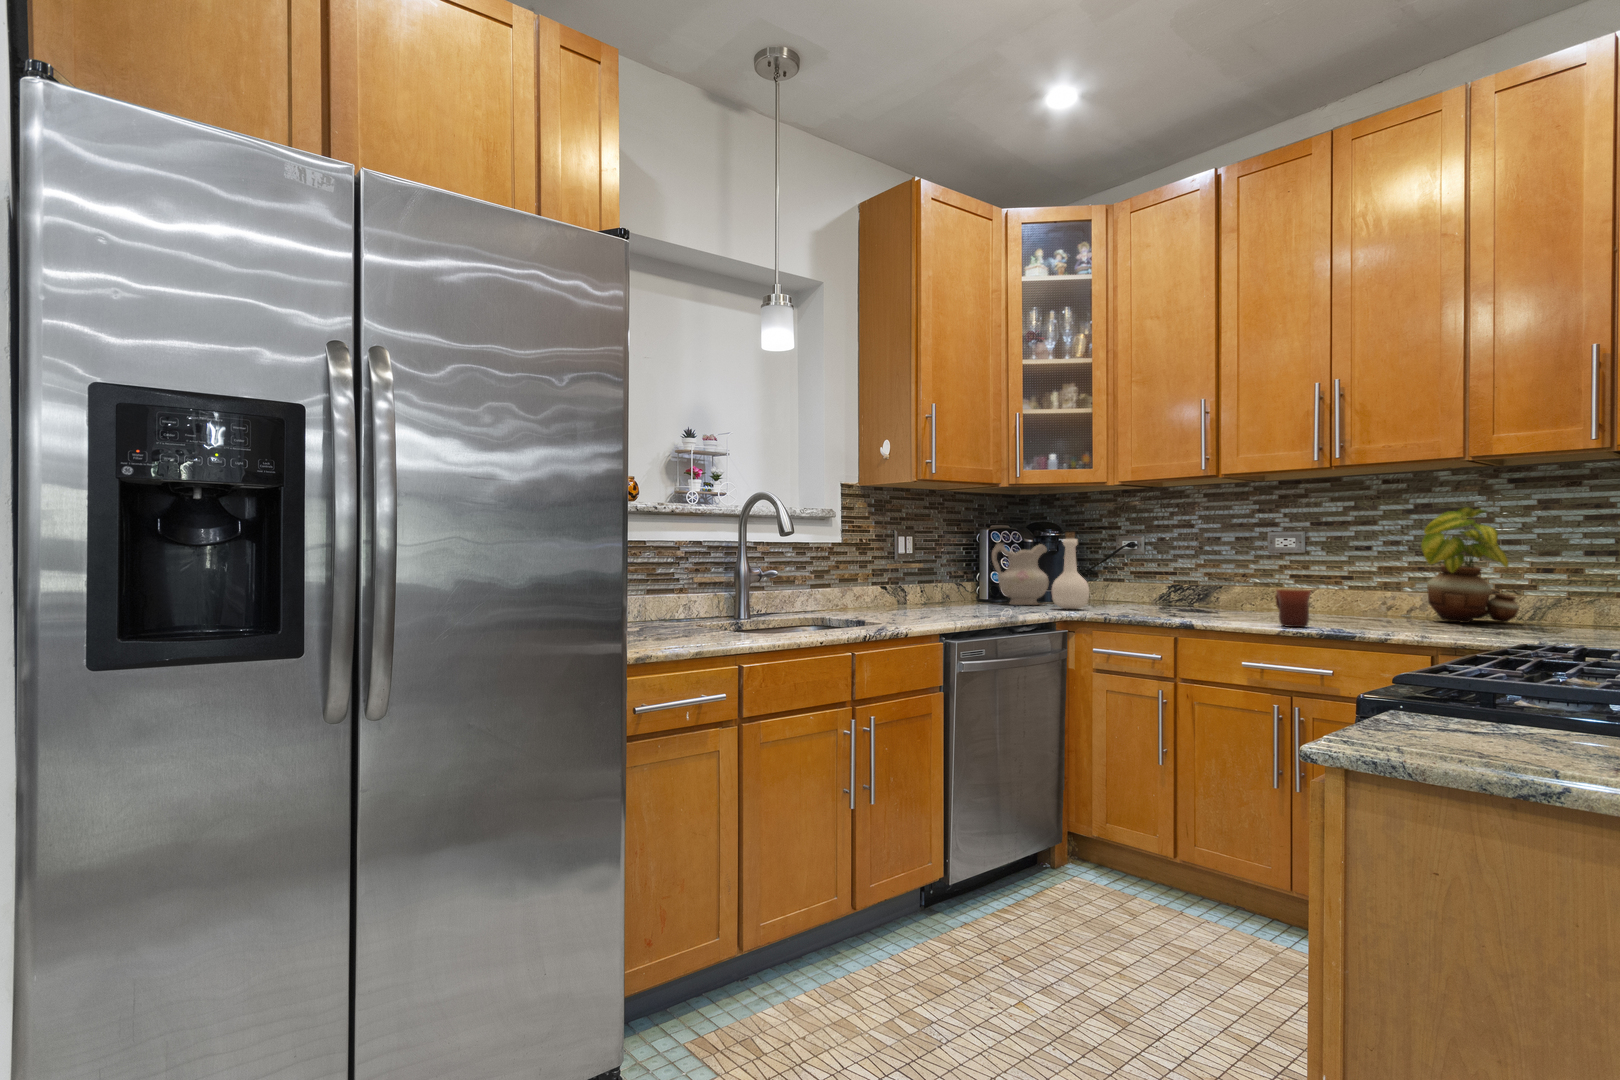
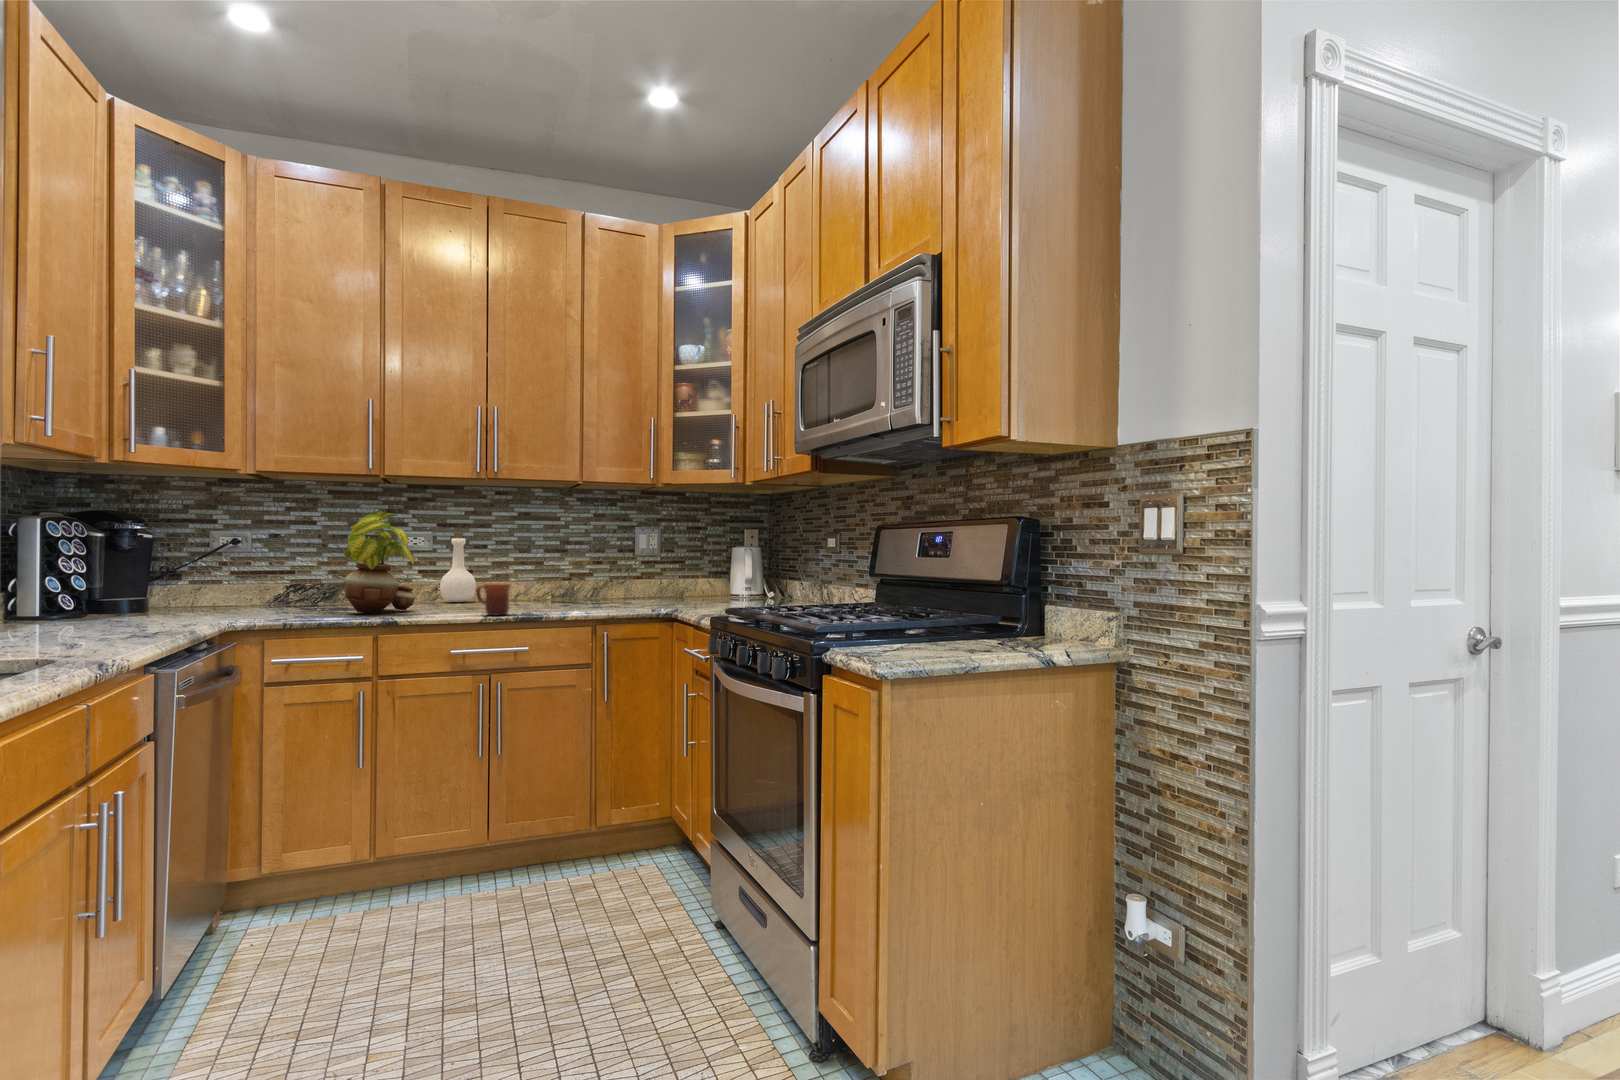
potted plant: present [1421,507,1519,623] -> present [344,511,416,613]
bottle: present [1052,532,1089,609] -> present [440,533,476,602]
ceramic pitcher: present [992,543,1049,605] -> none [58,538,152,622]

